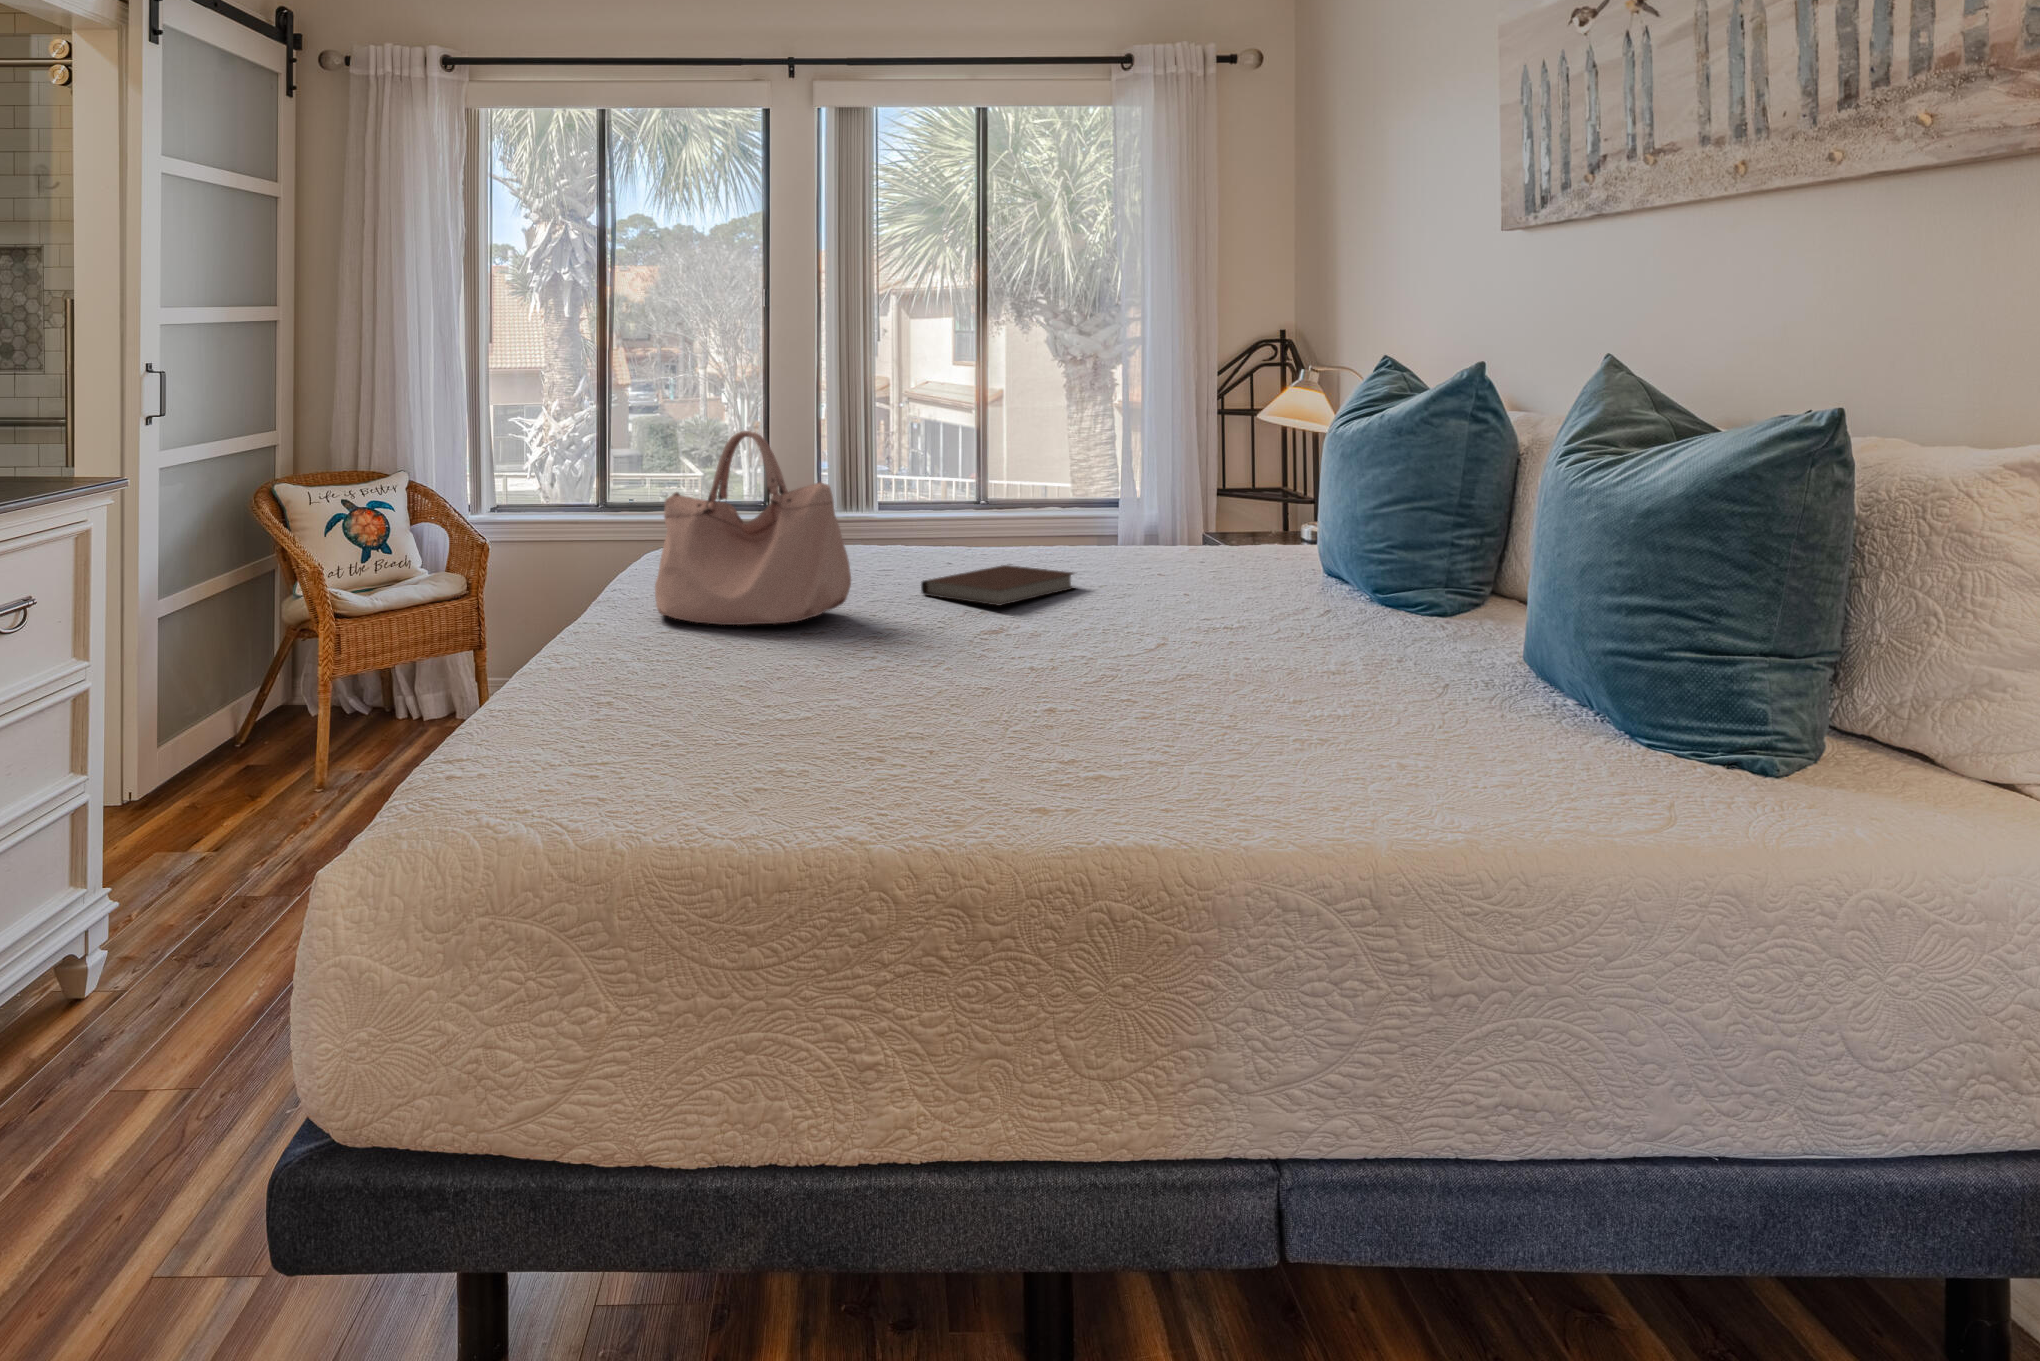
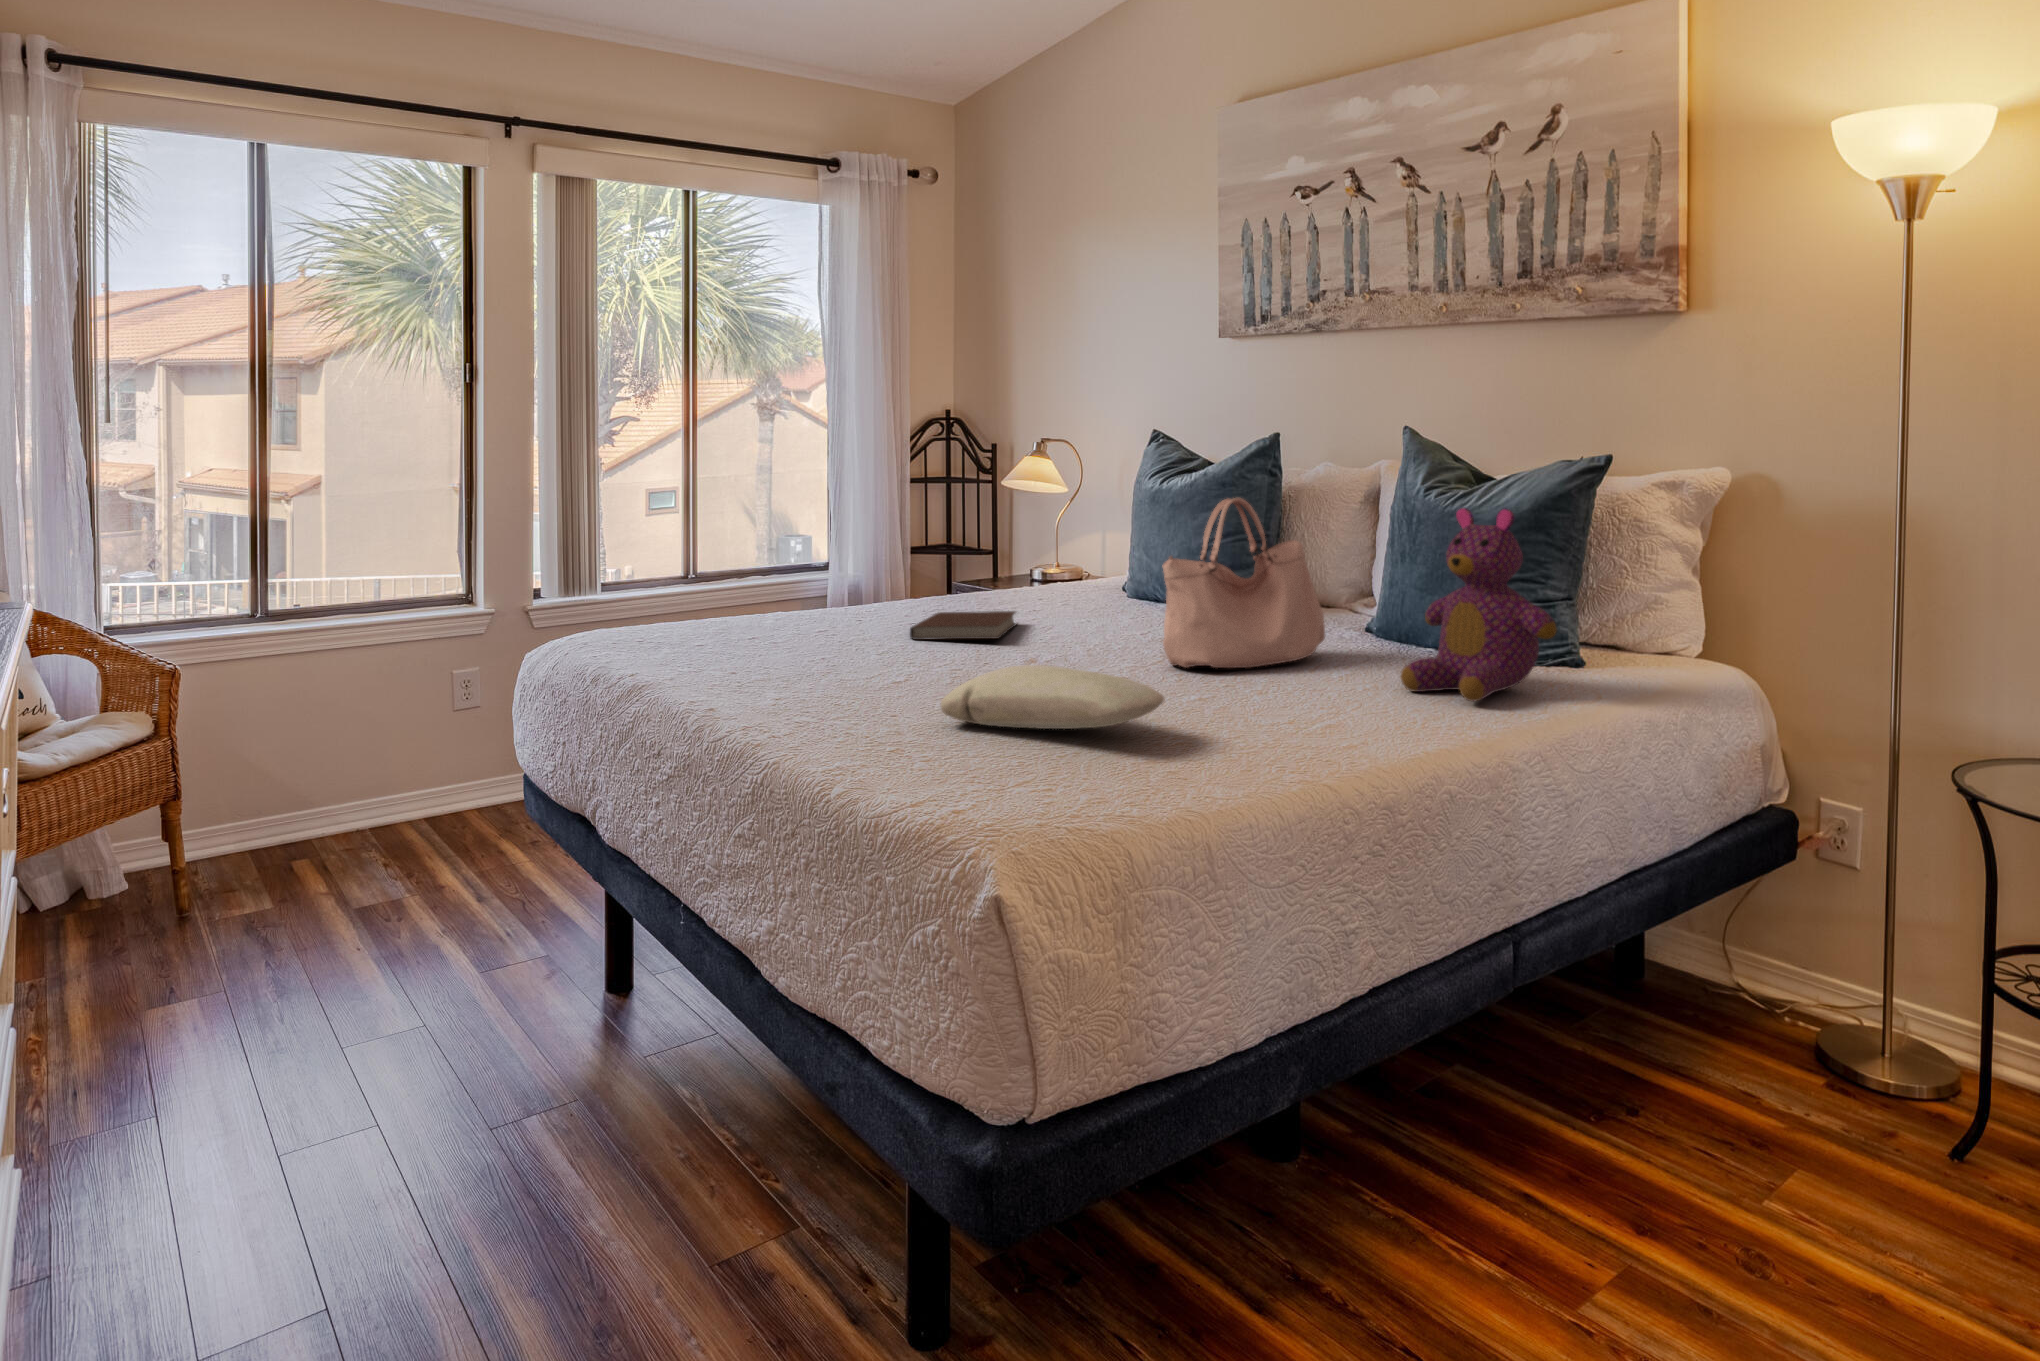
handbag: present [655,431,851,625] -> present [1162,498,1325,668]
teddy bear: none [1353,489,1583,804] -> present [1401,508,1557,701]
pillow: none [710,649,895,745] -> present [941,665,1165,729]

